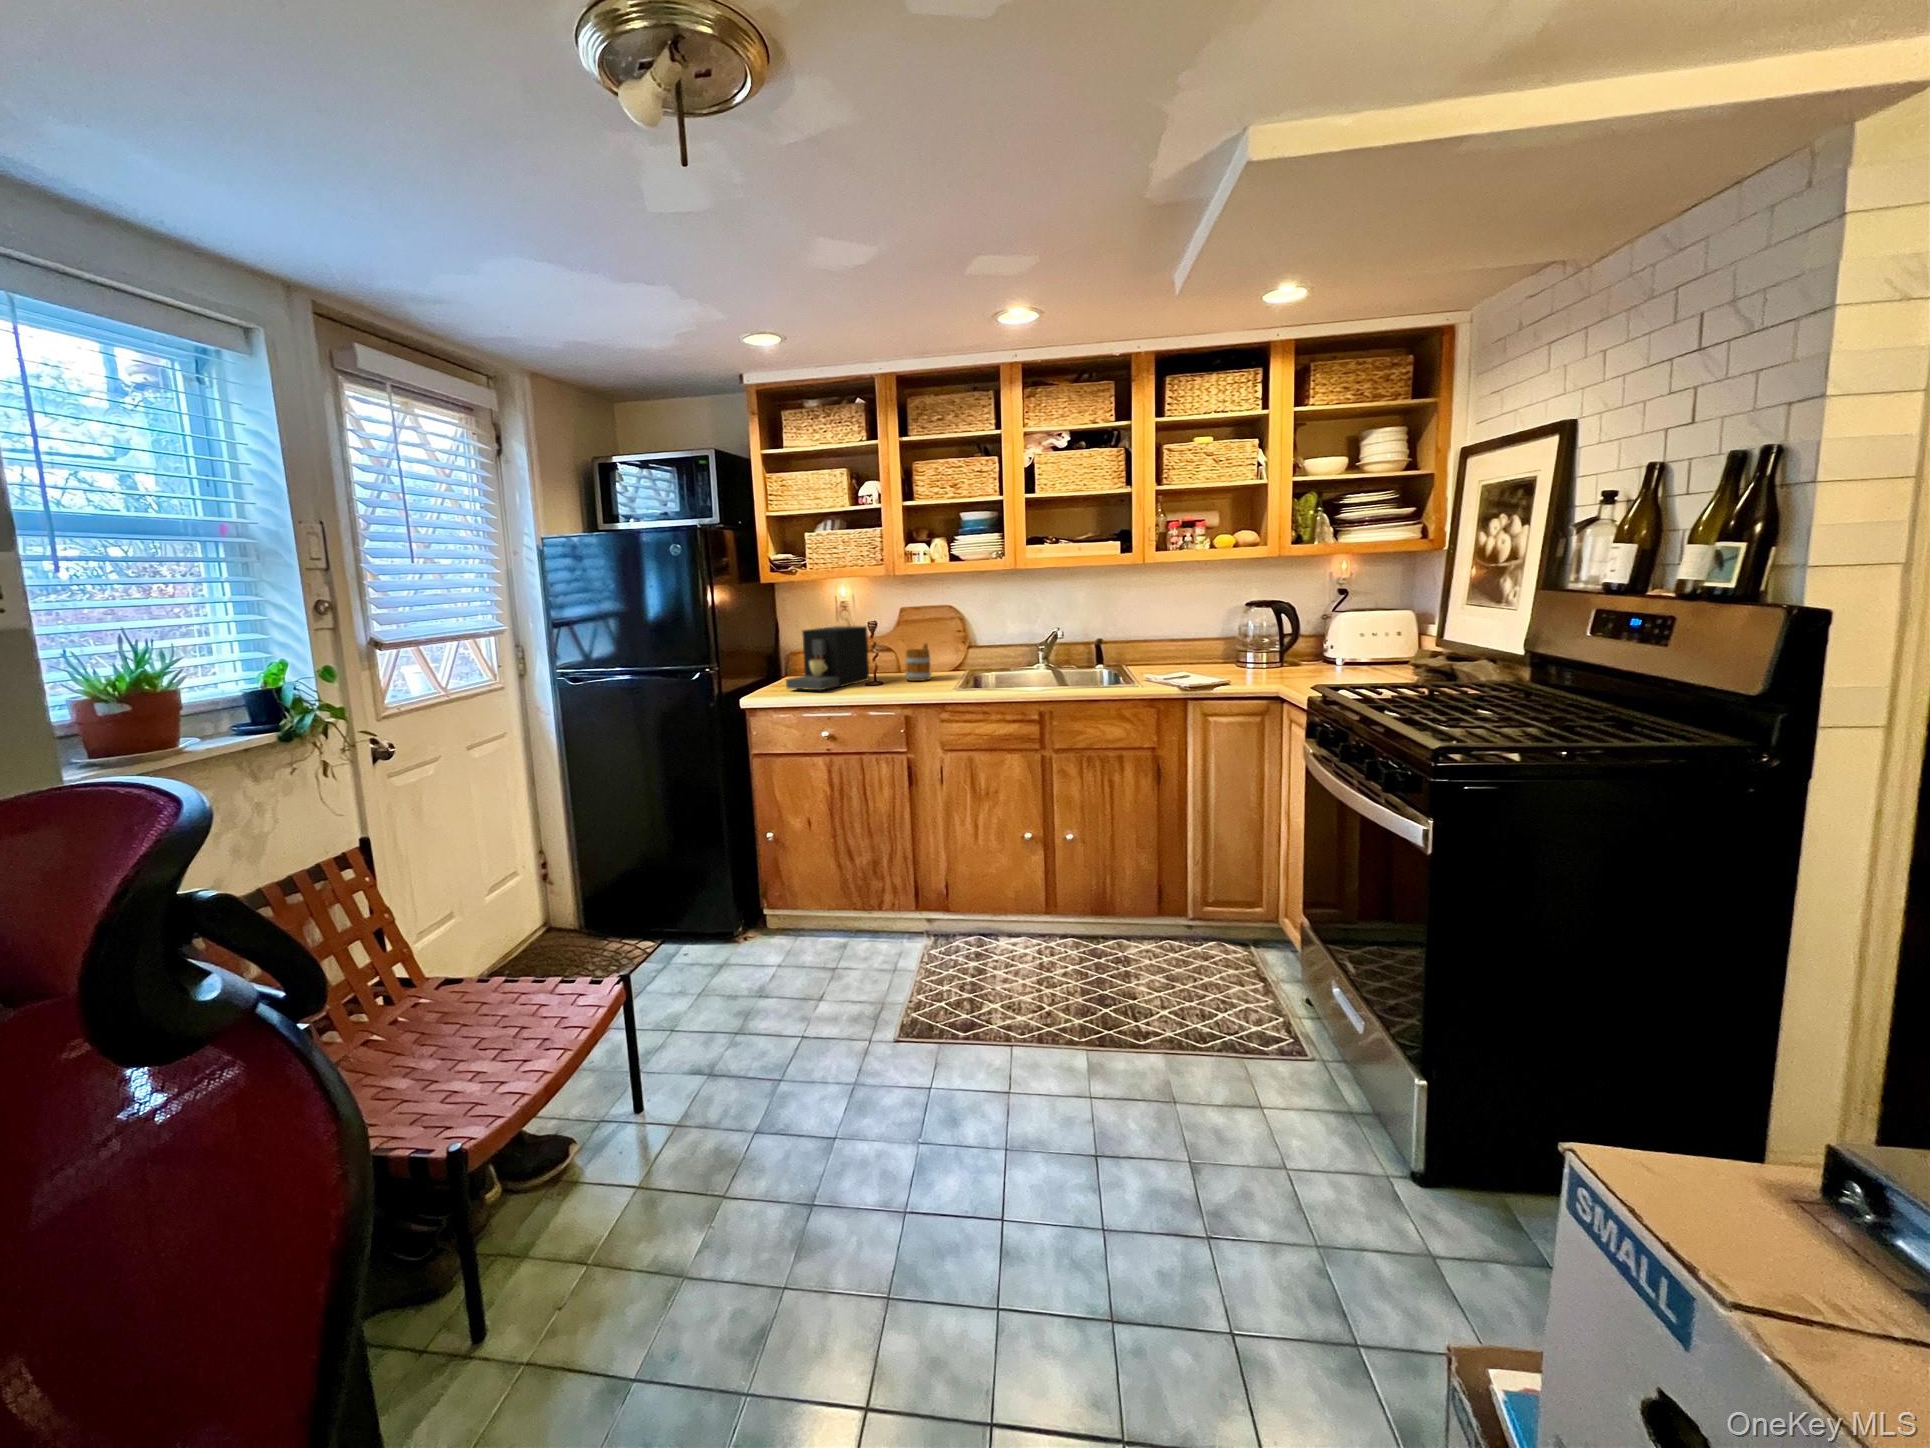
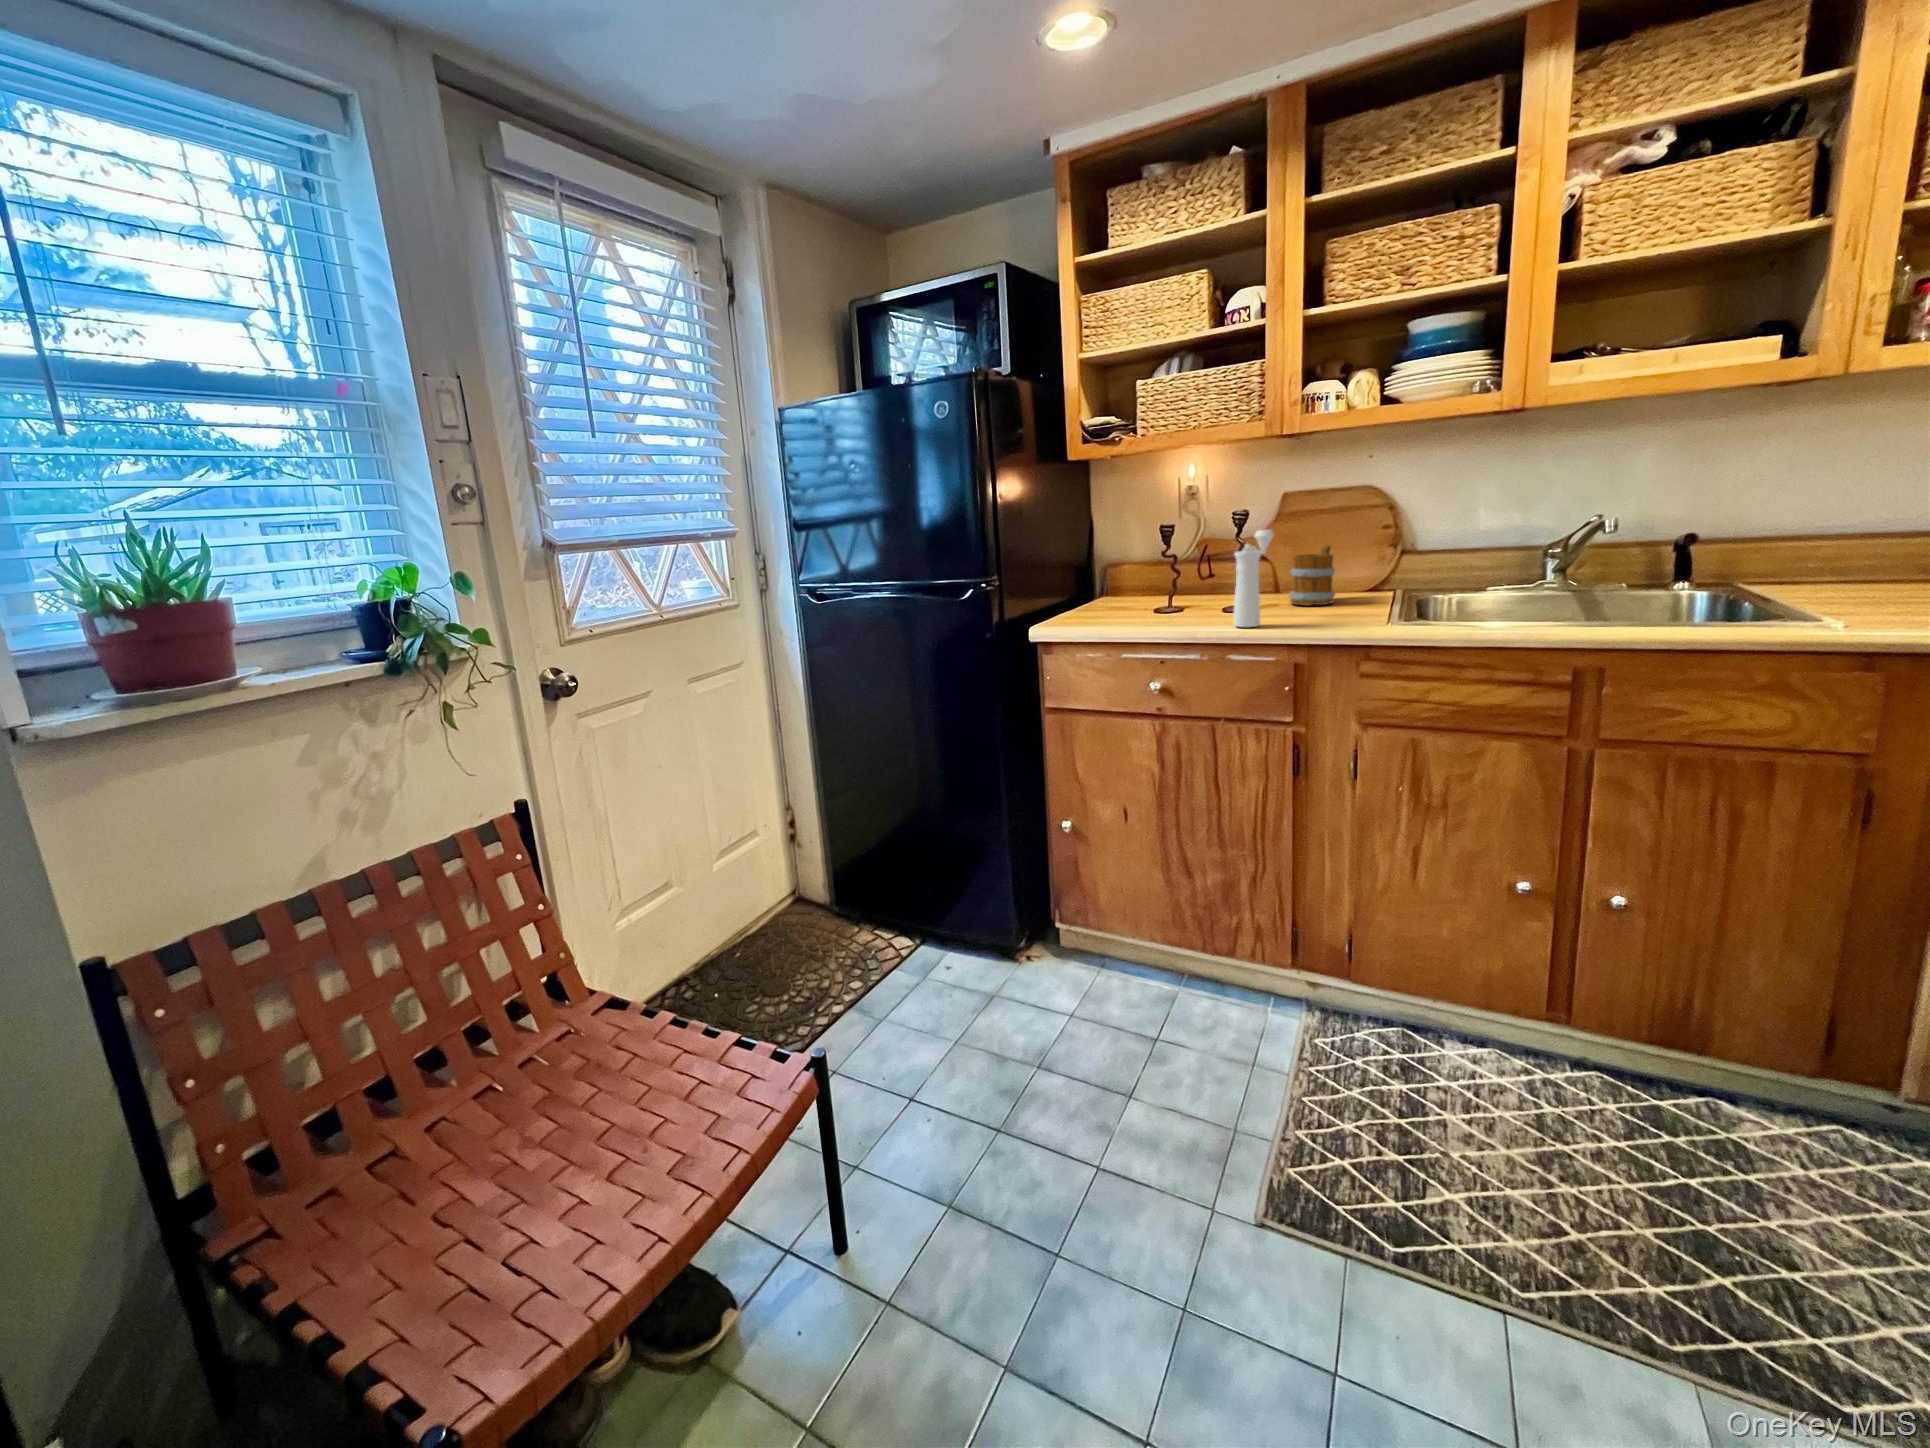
coffee maker: present [786,626,869,690] -> none [1098,520,1228,617]
pepper mill: none [869,634,892,695] -> present [1234,530,1274,627]

